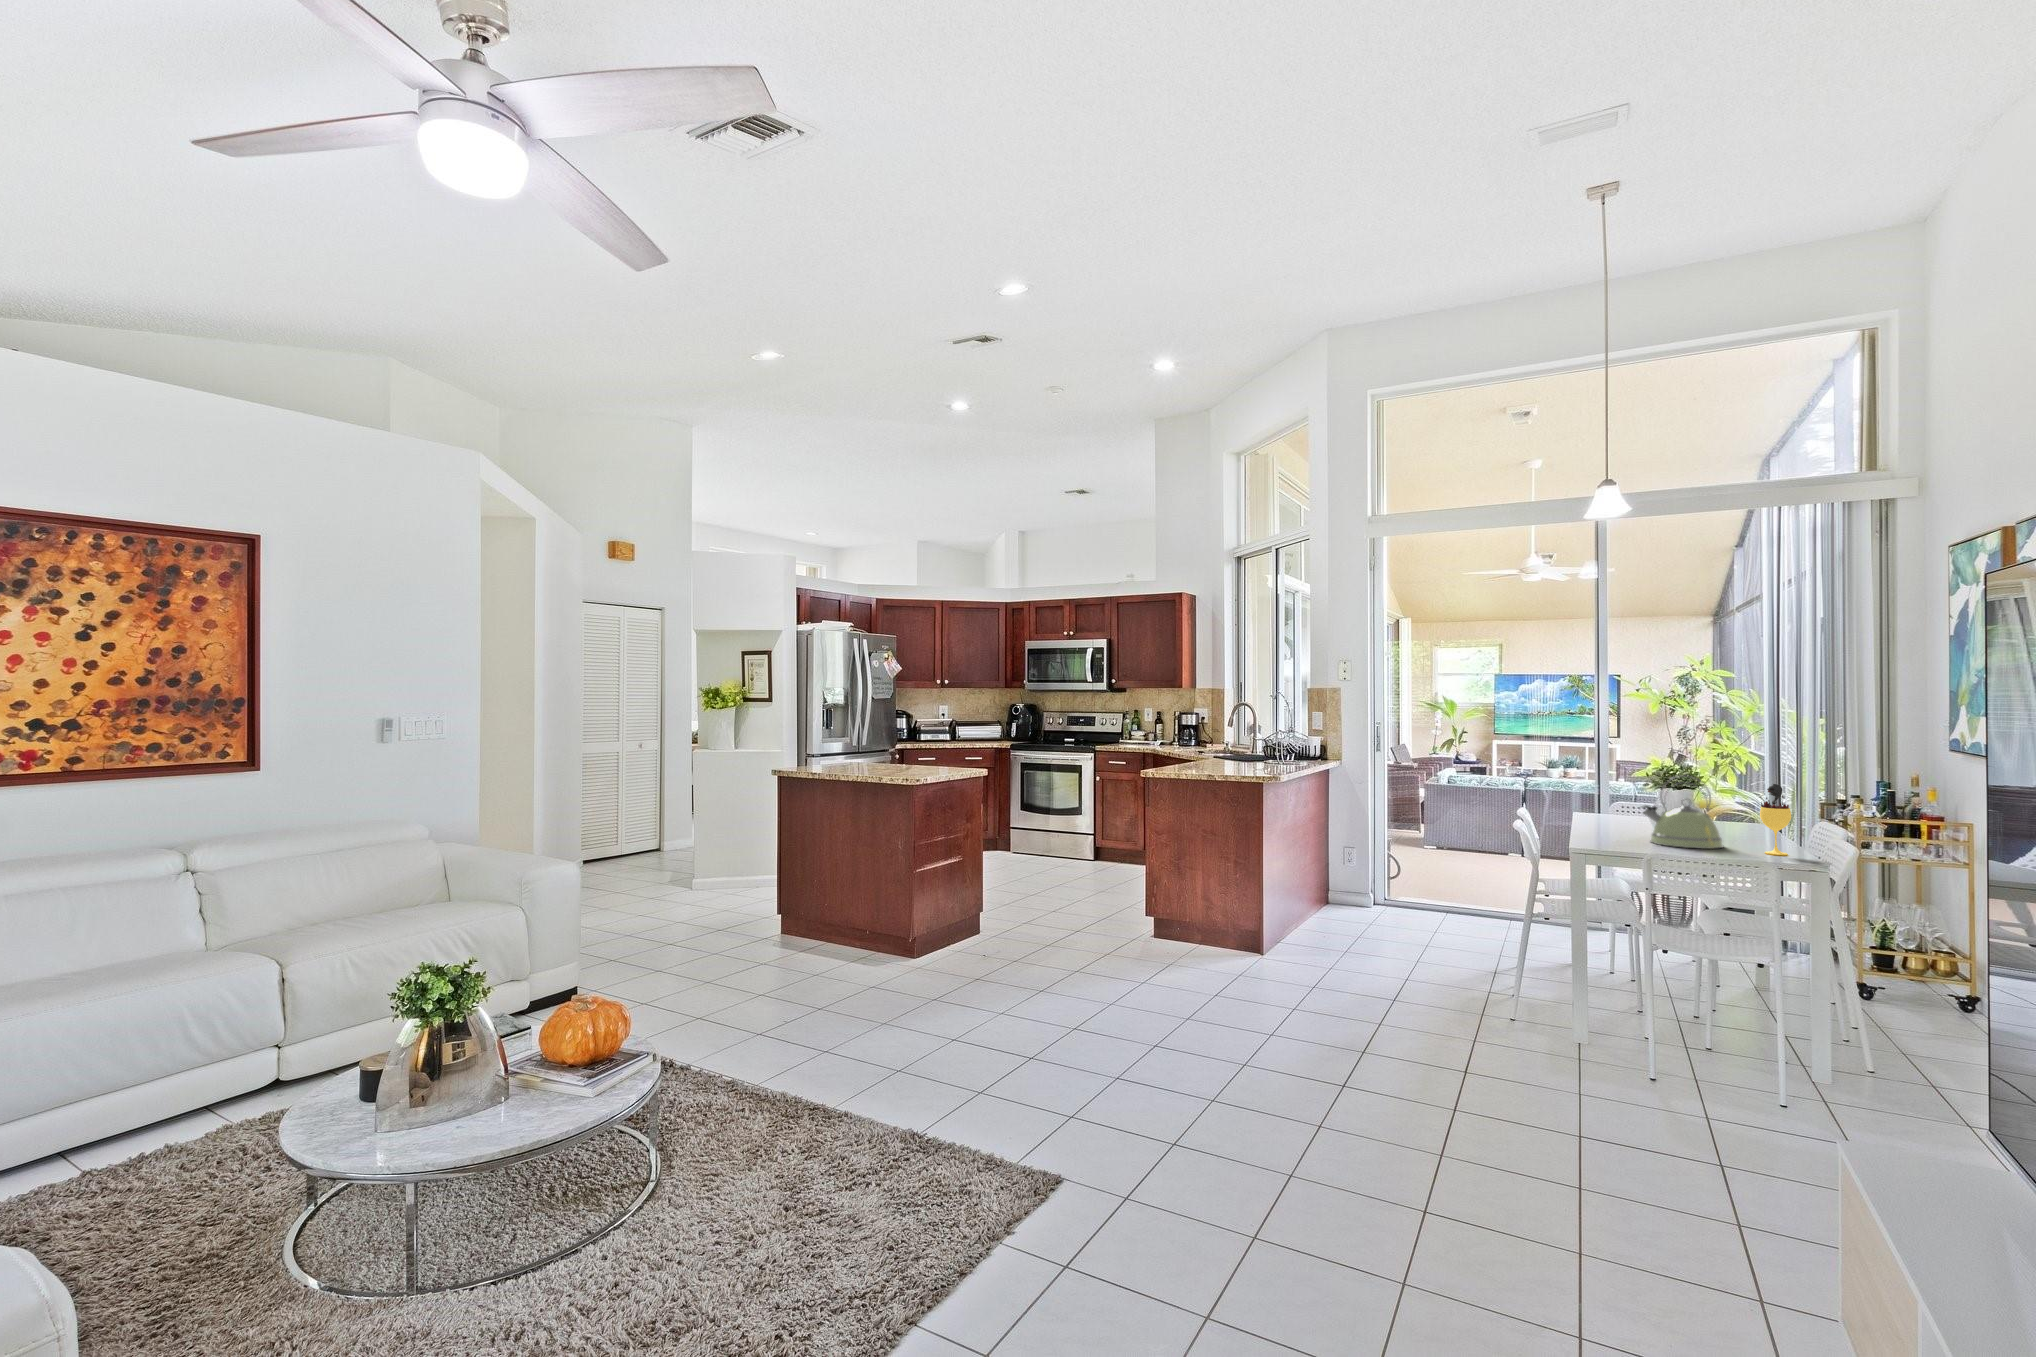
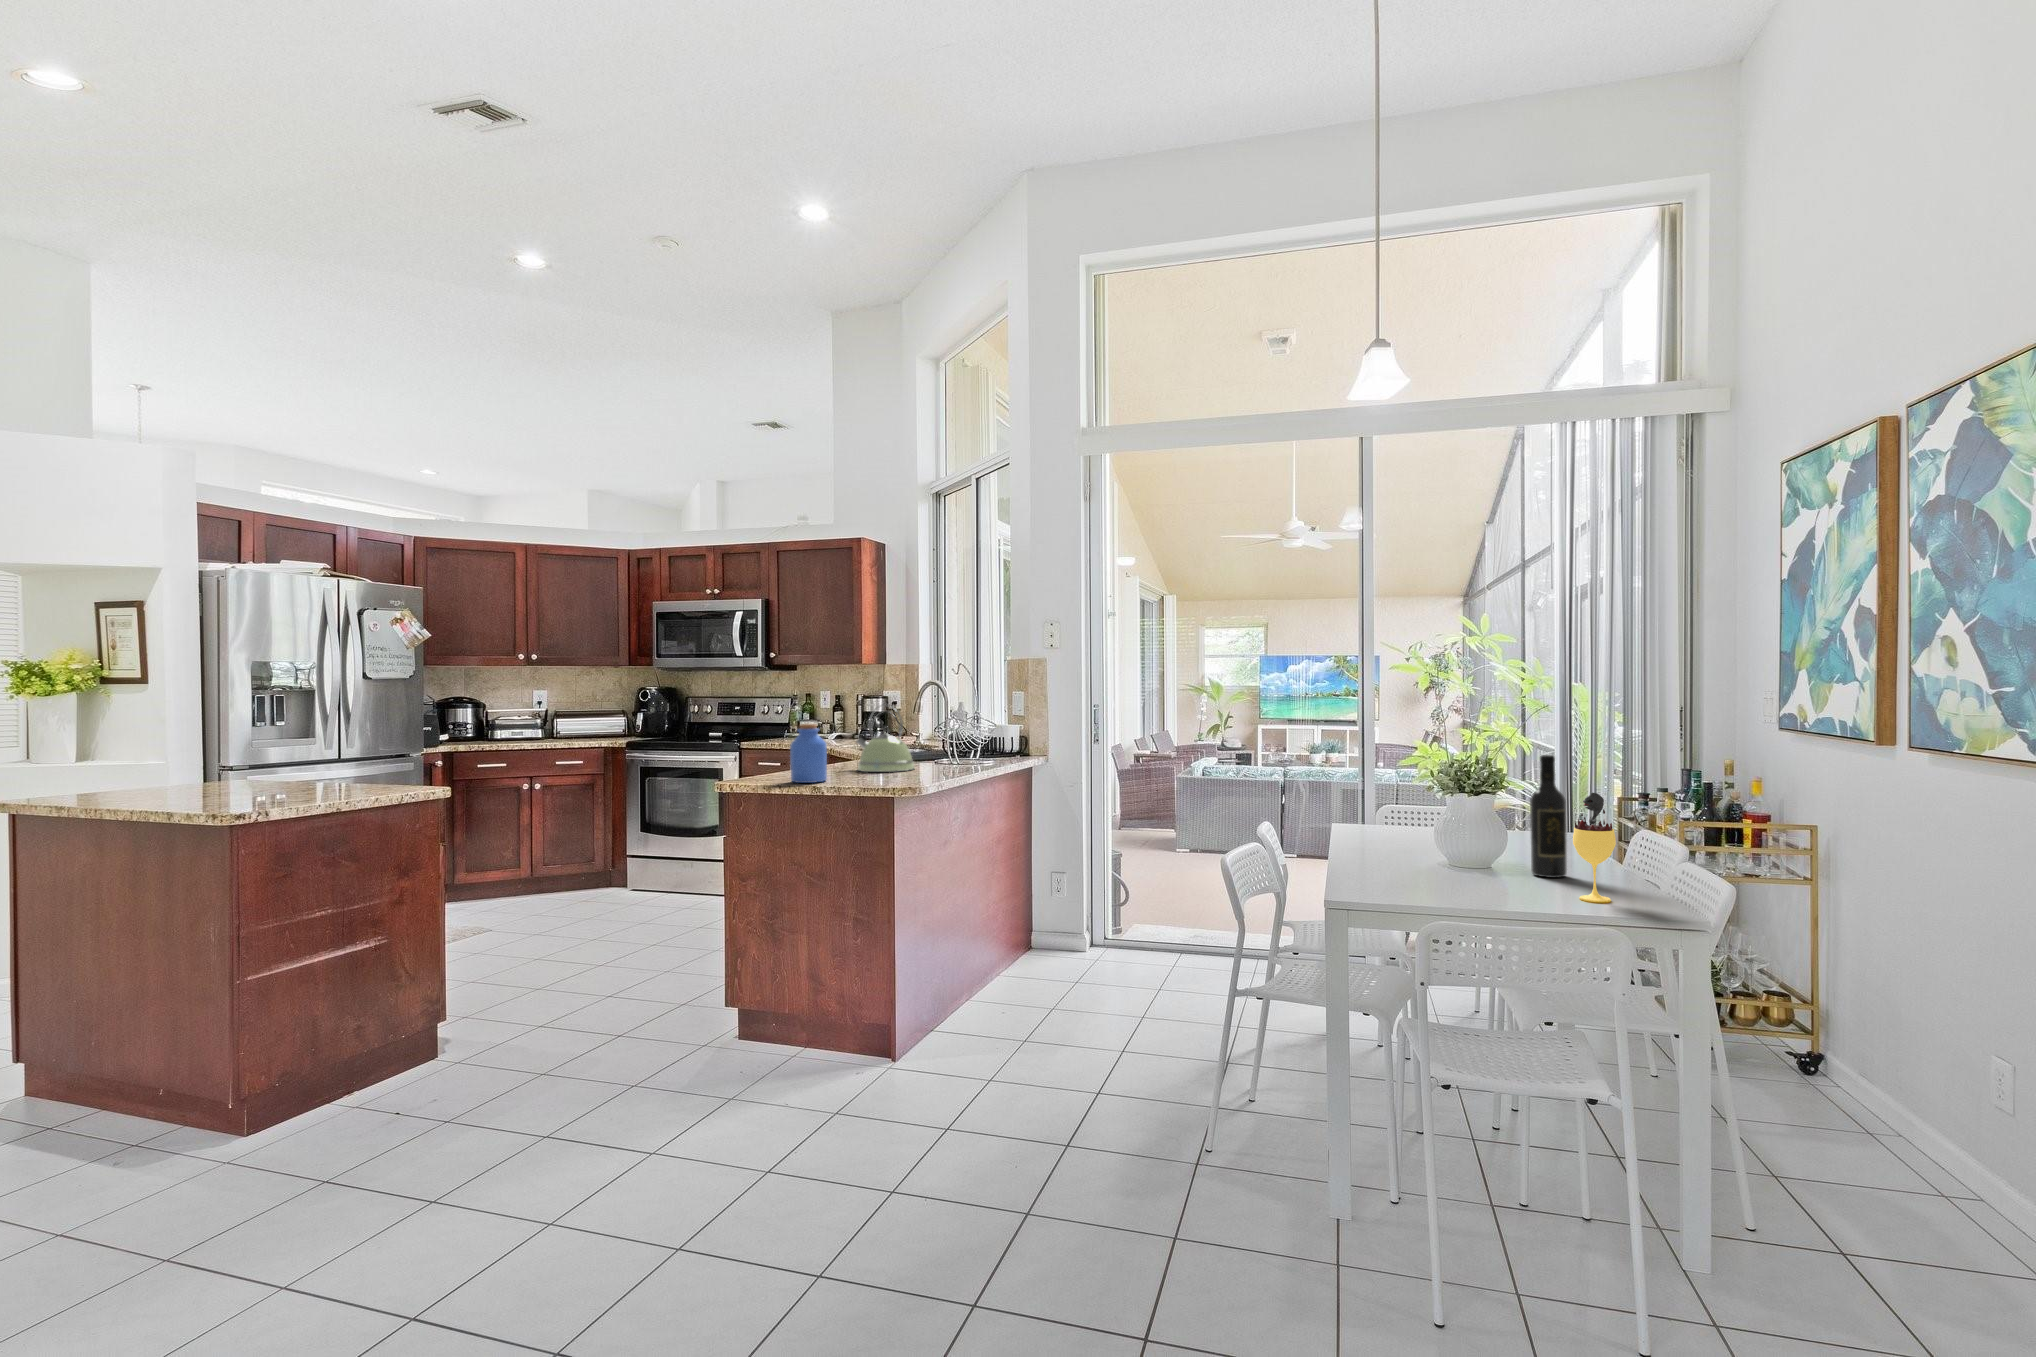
jar: none [1180,731,1204,770] -> present [790,724,827,783]
wine bottle: none [1730,761,1758,843] -> present [1530,755,1567,878]
kettle: present [1642,775,1723,849] -> present [856,706,914,772]

